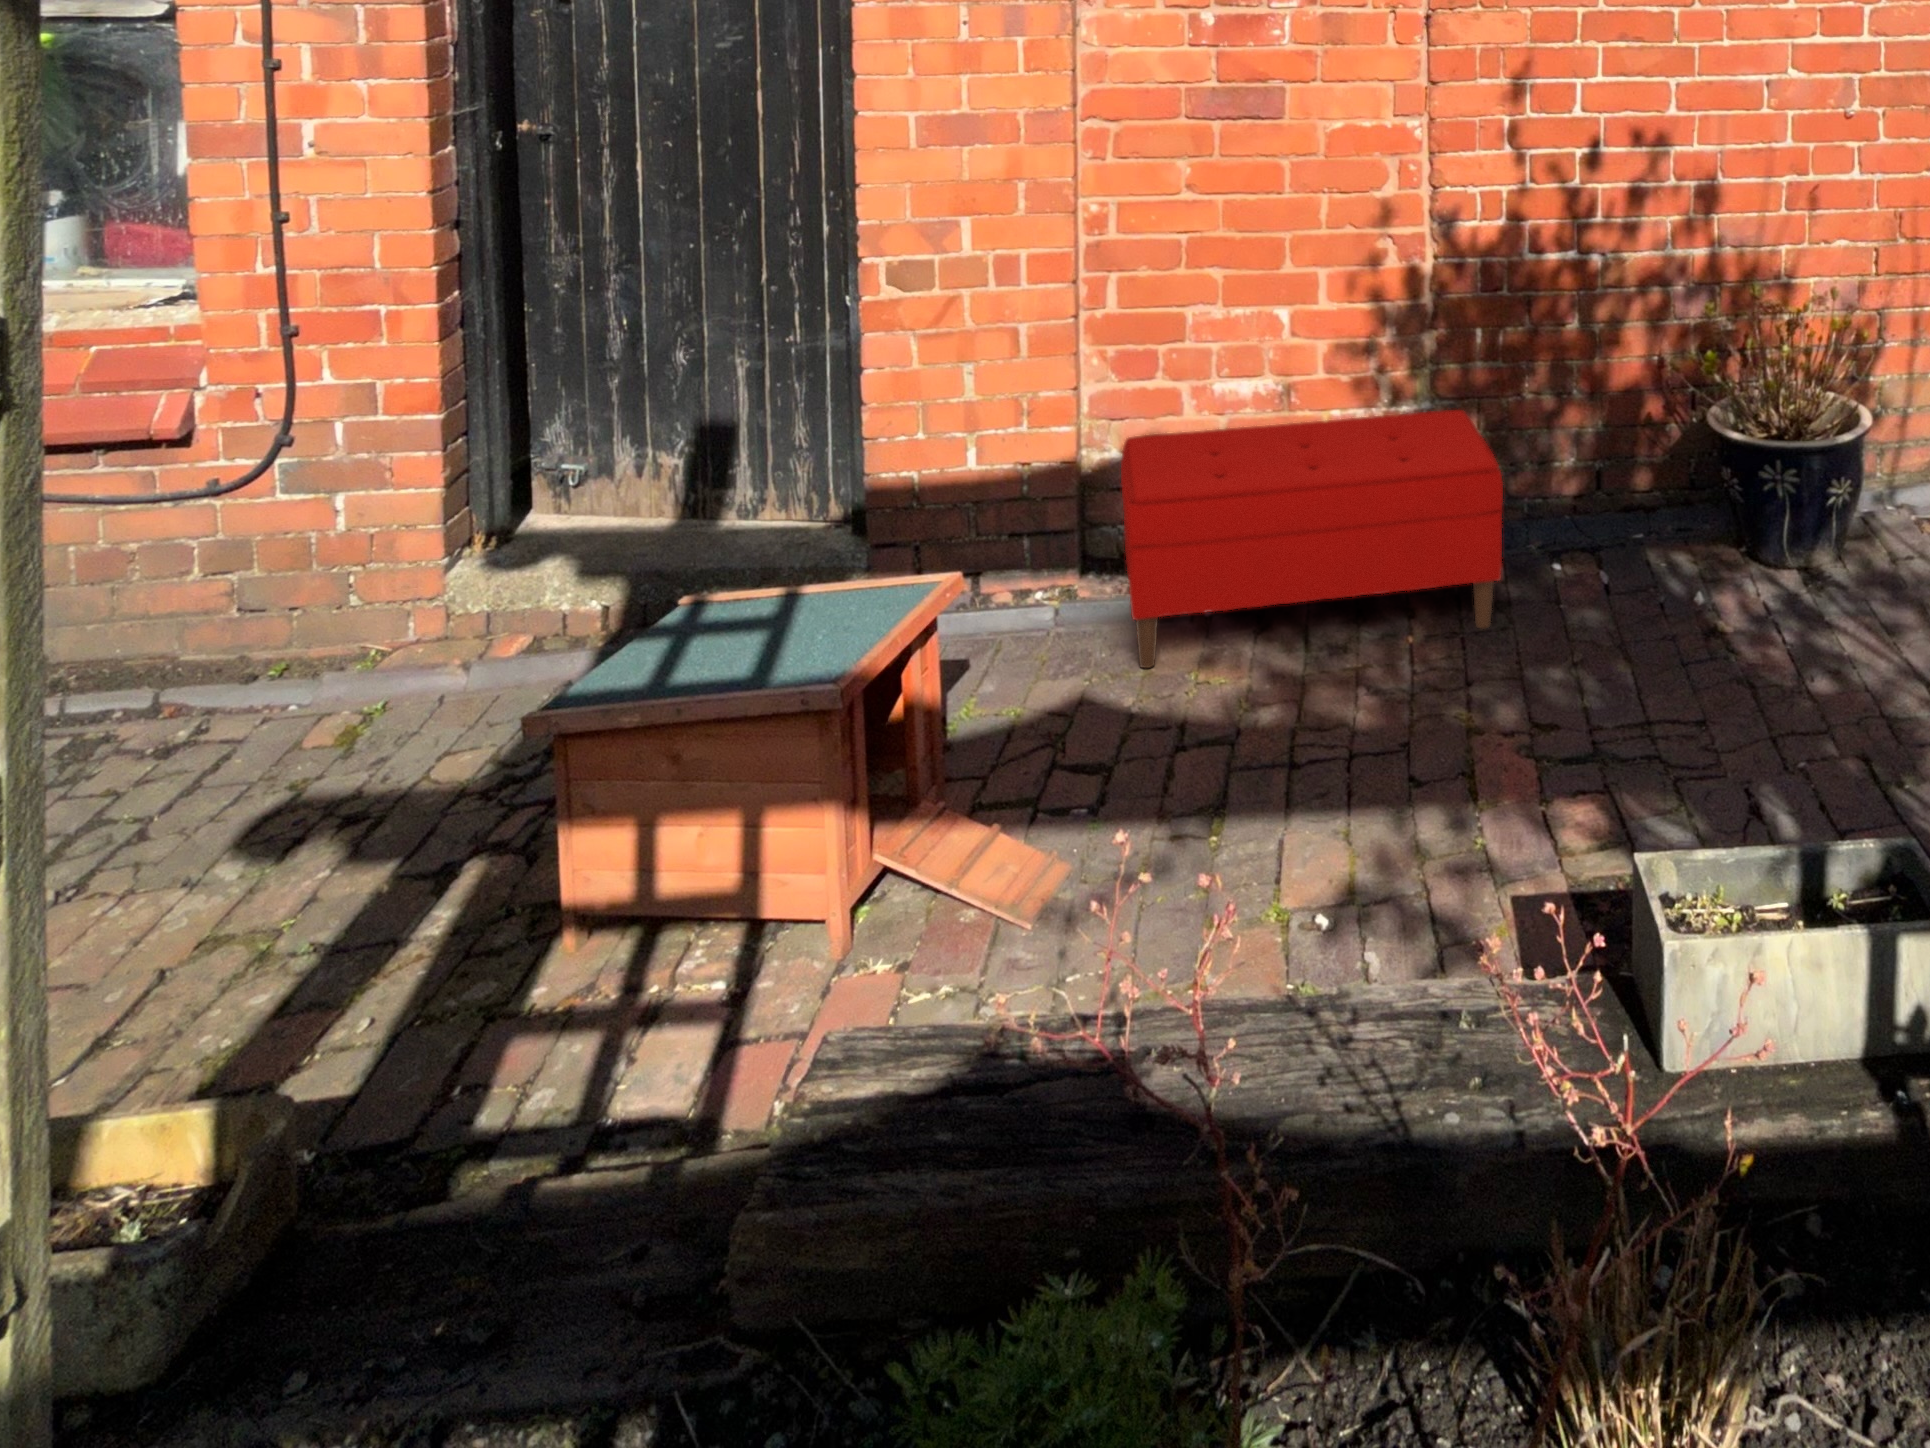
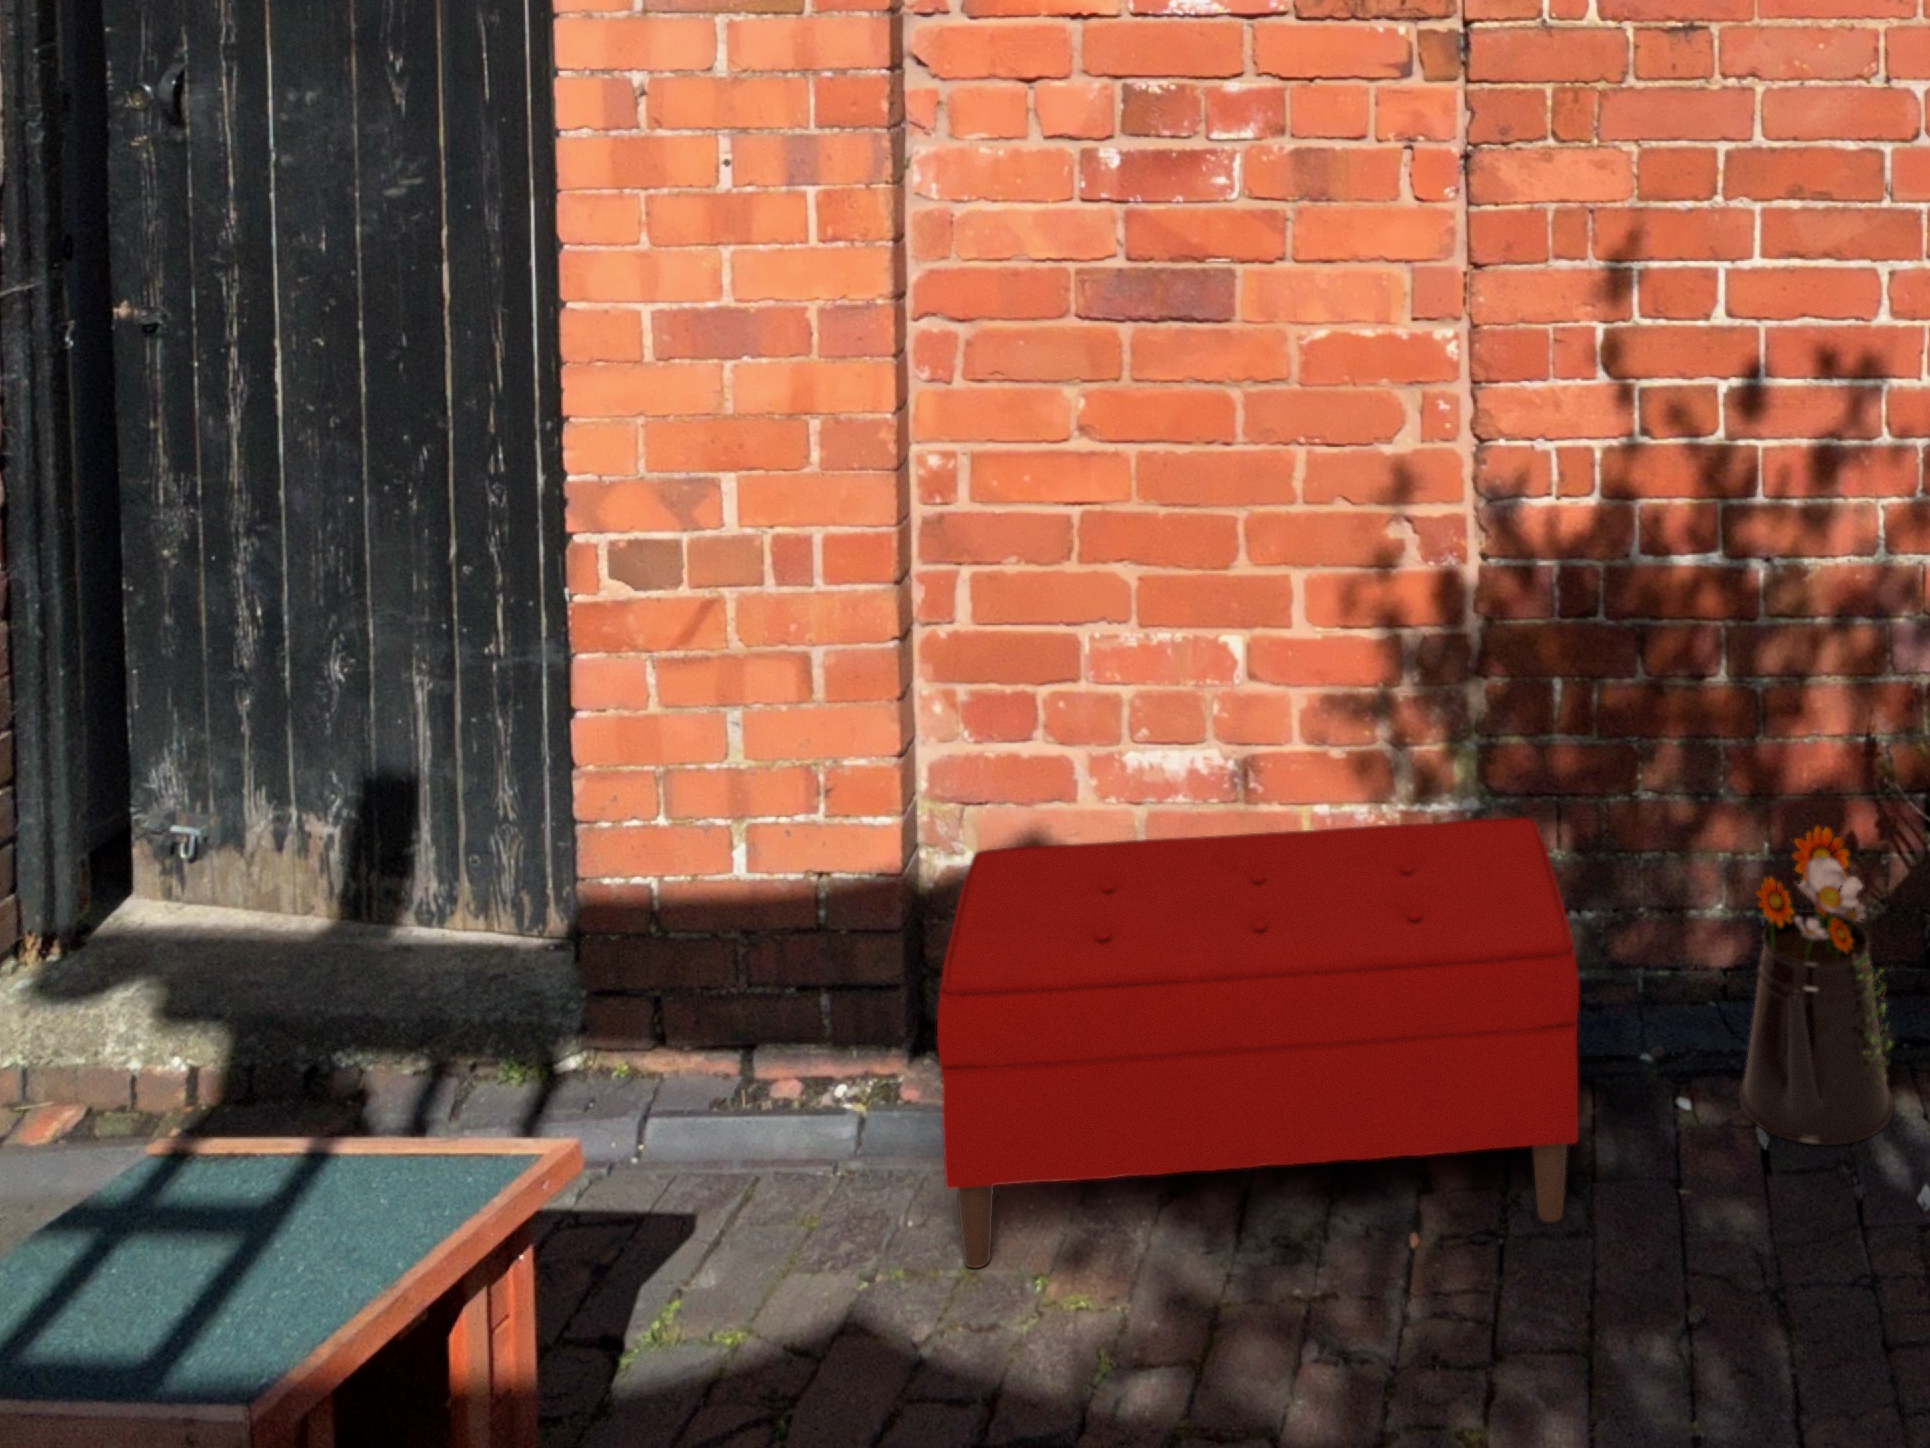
watering can: none [1584,405,1675,586] -> present [1740,826,1894,1145]

